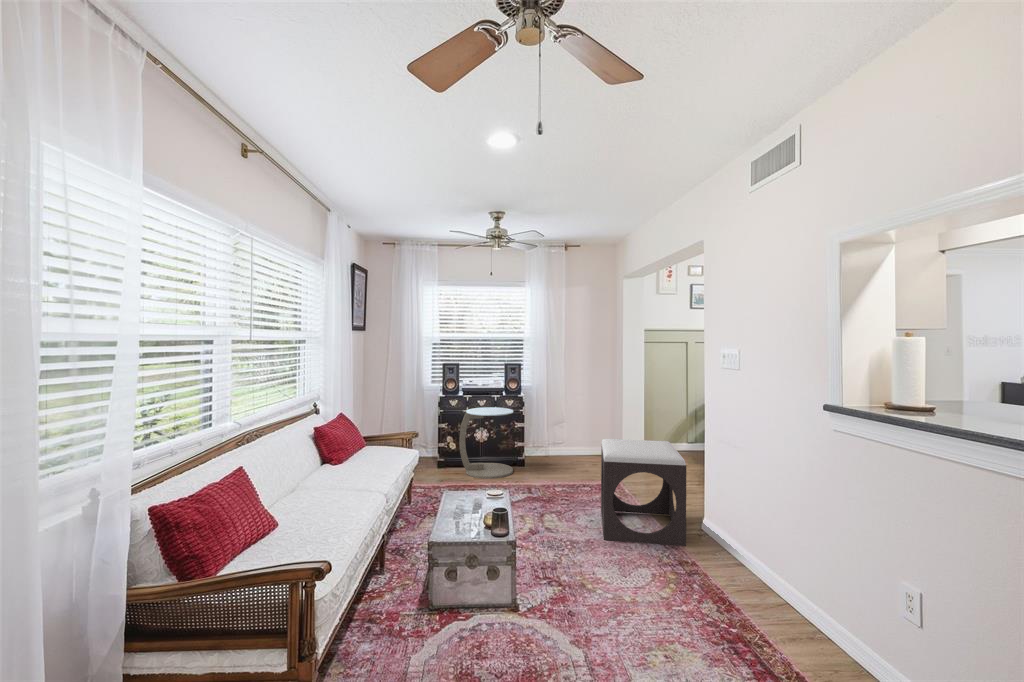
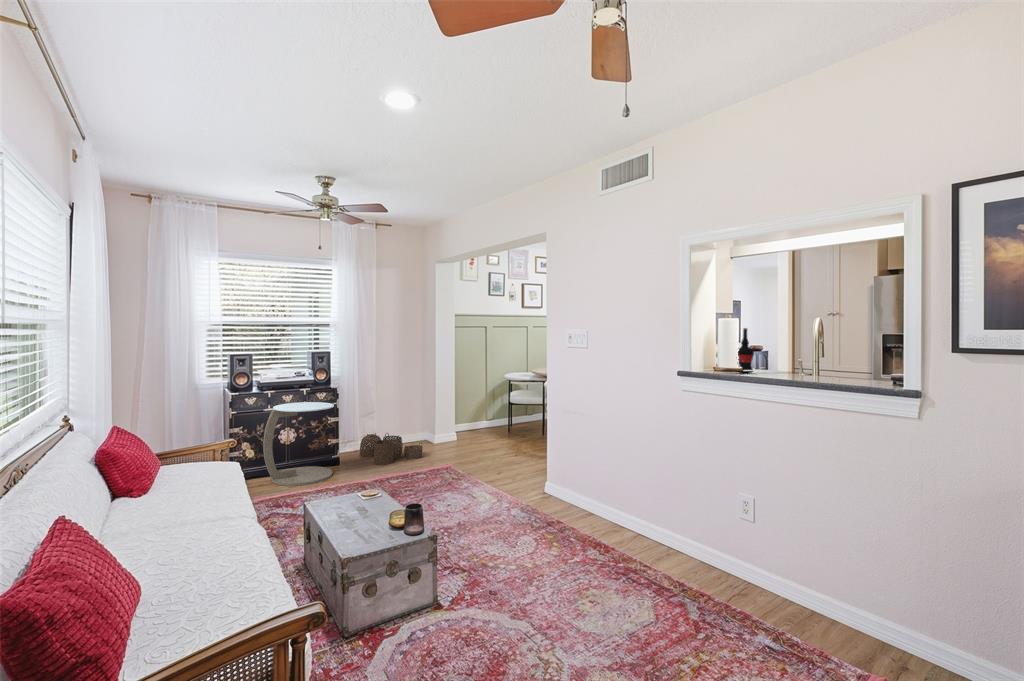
wine bottle: none [959,340,993,408] -> present [737,328,754,373]
woven basket: none [545,439,601,471] -> present [359,434,423,465]
footstool: present [601,439,686,546] -> none [452,420,544,520]

